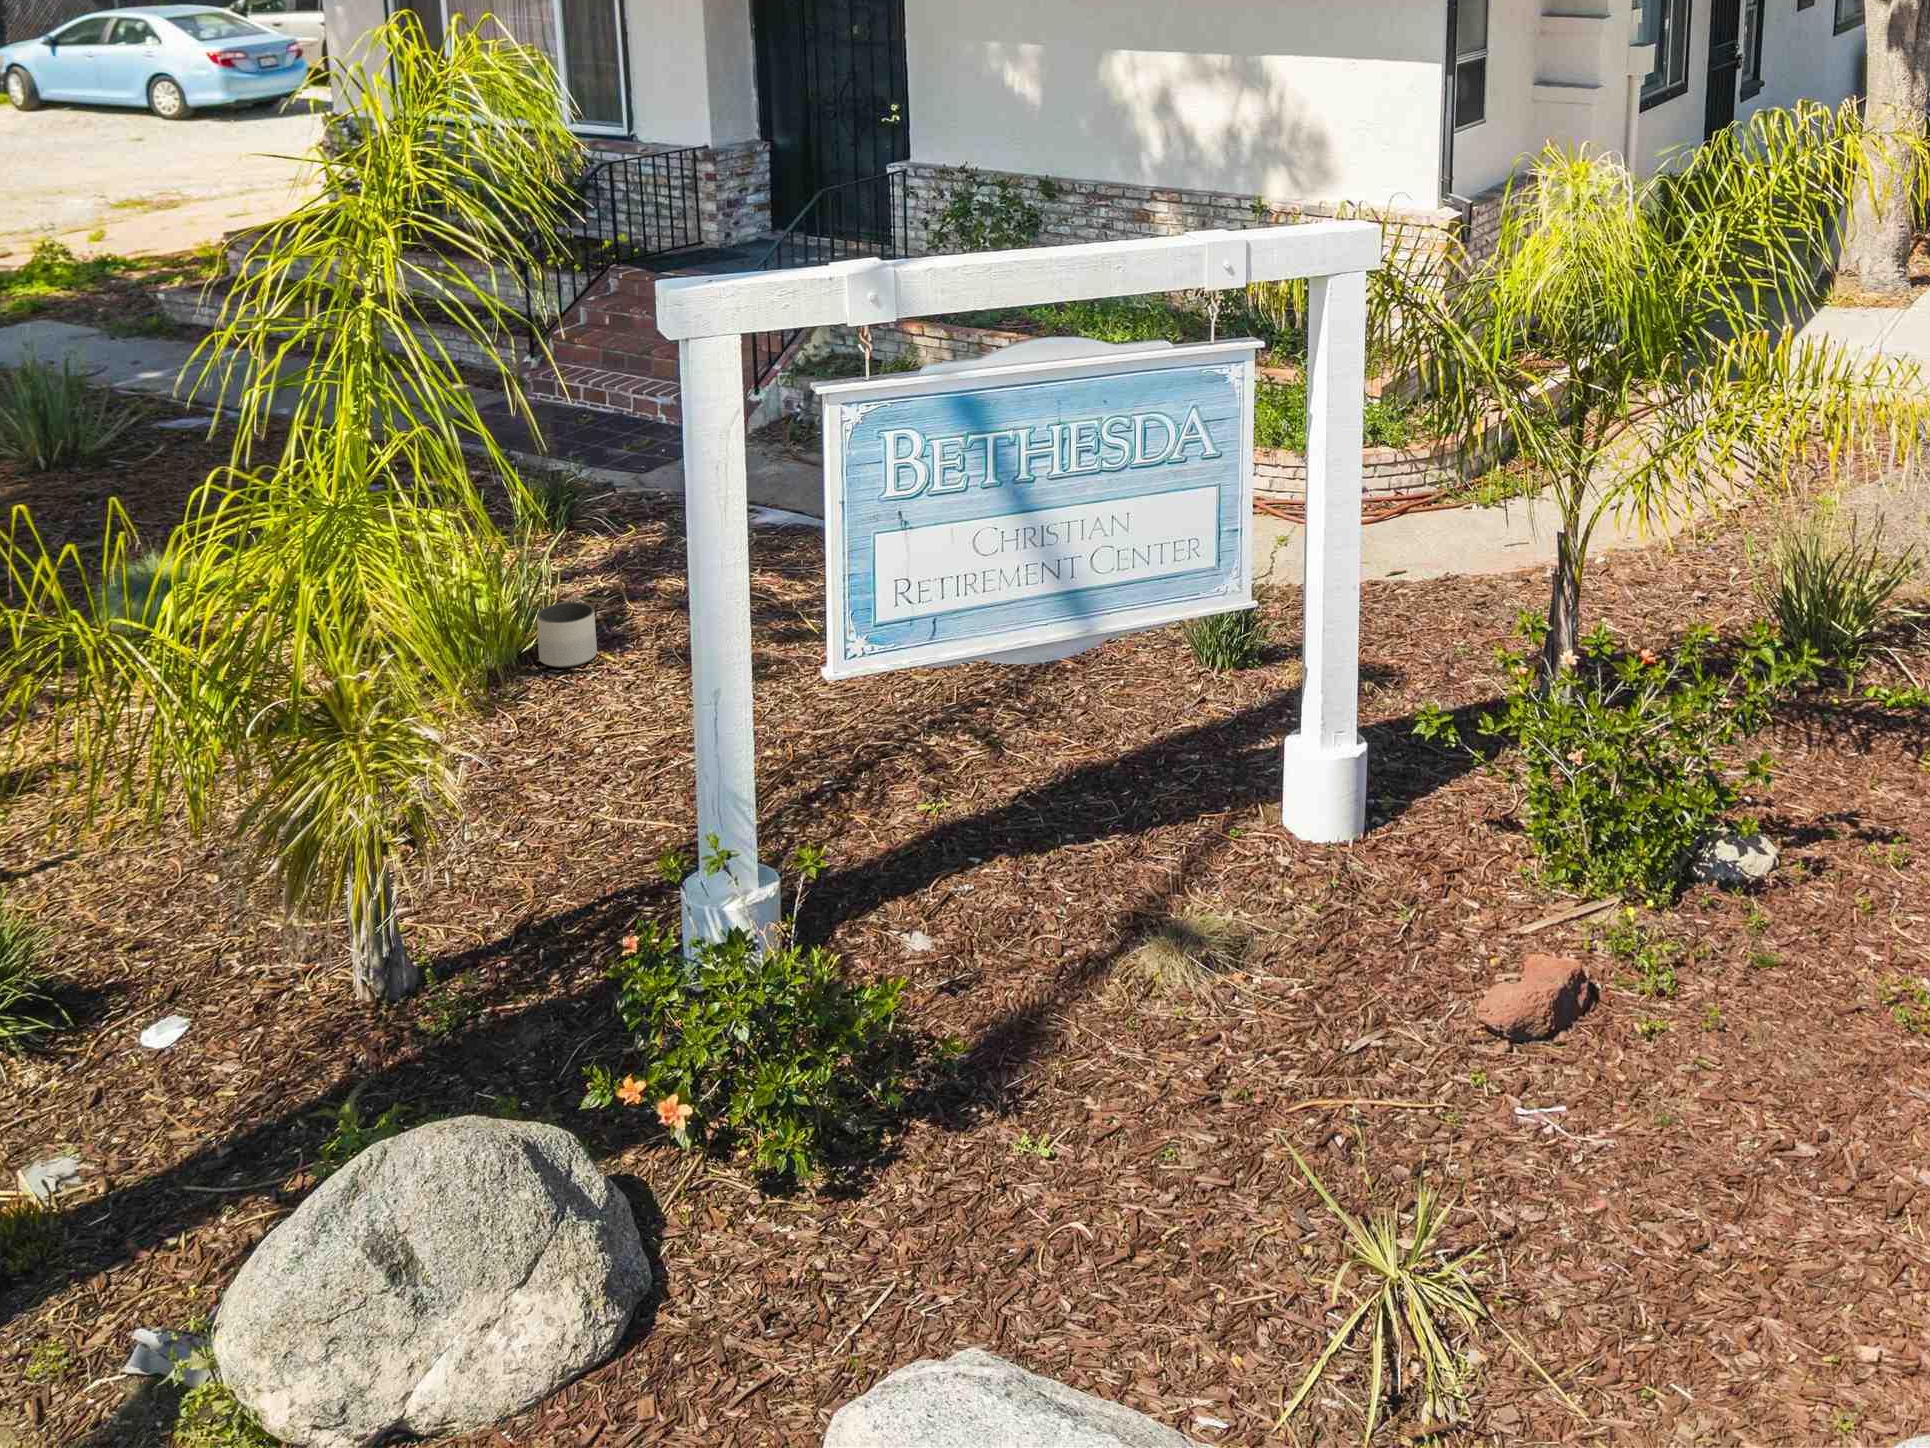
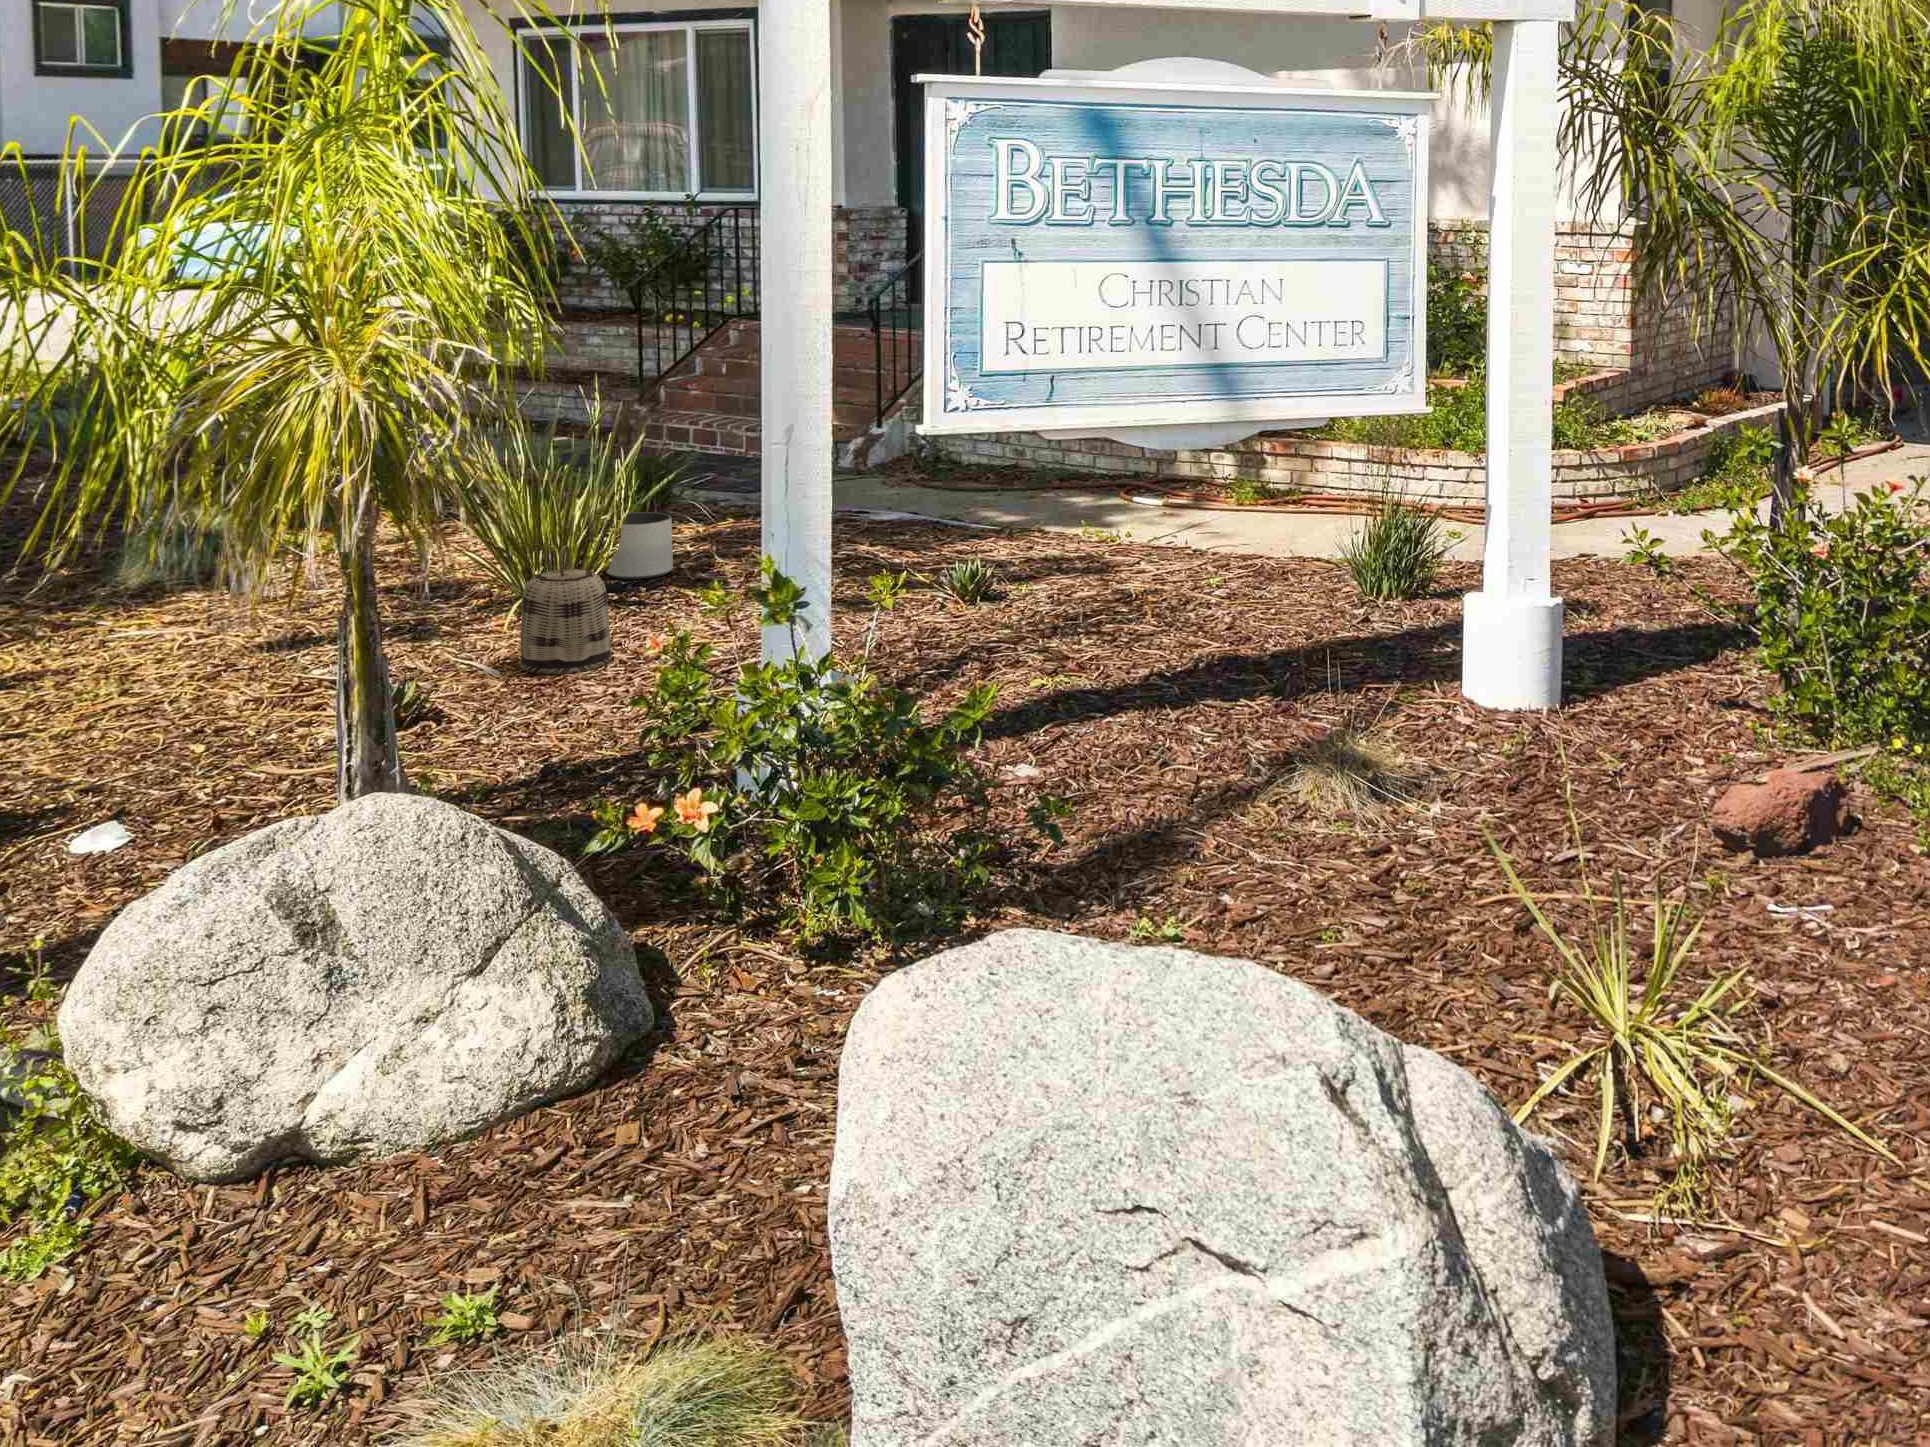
basket: none [483,703,561,815] -> present [520,545,612,674]

